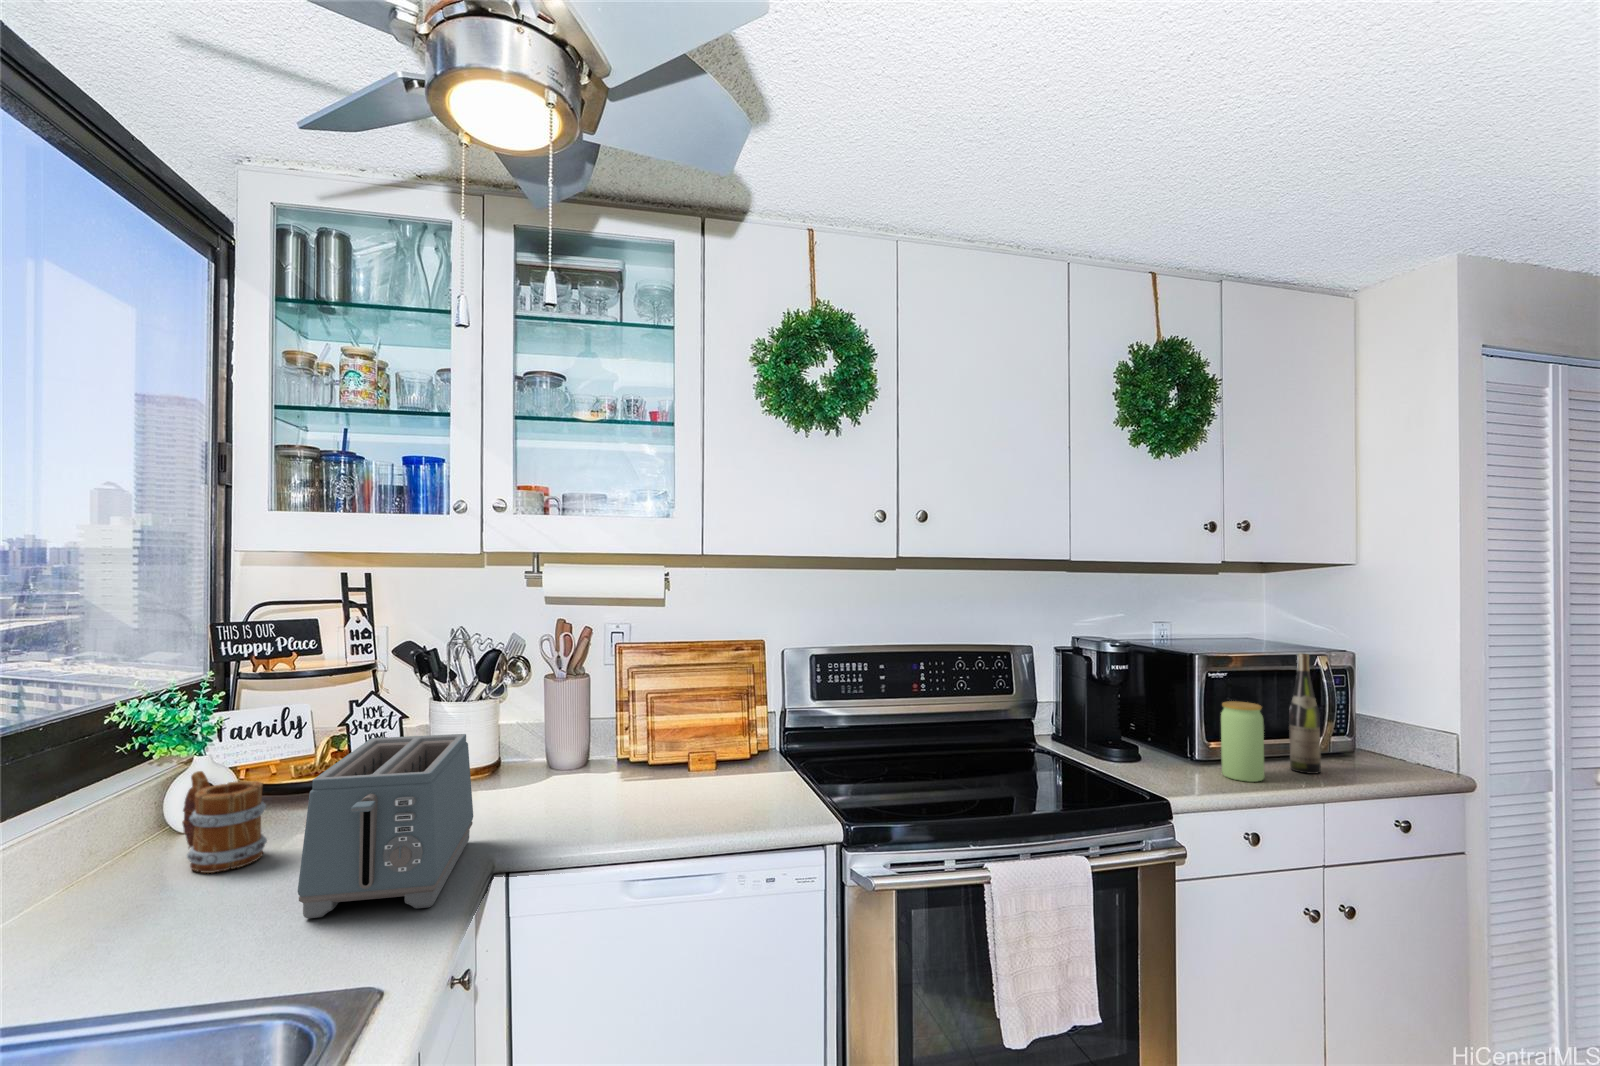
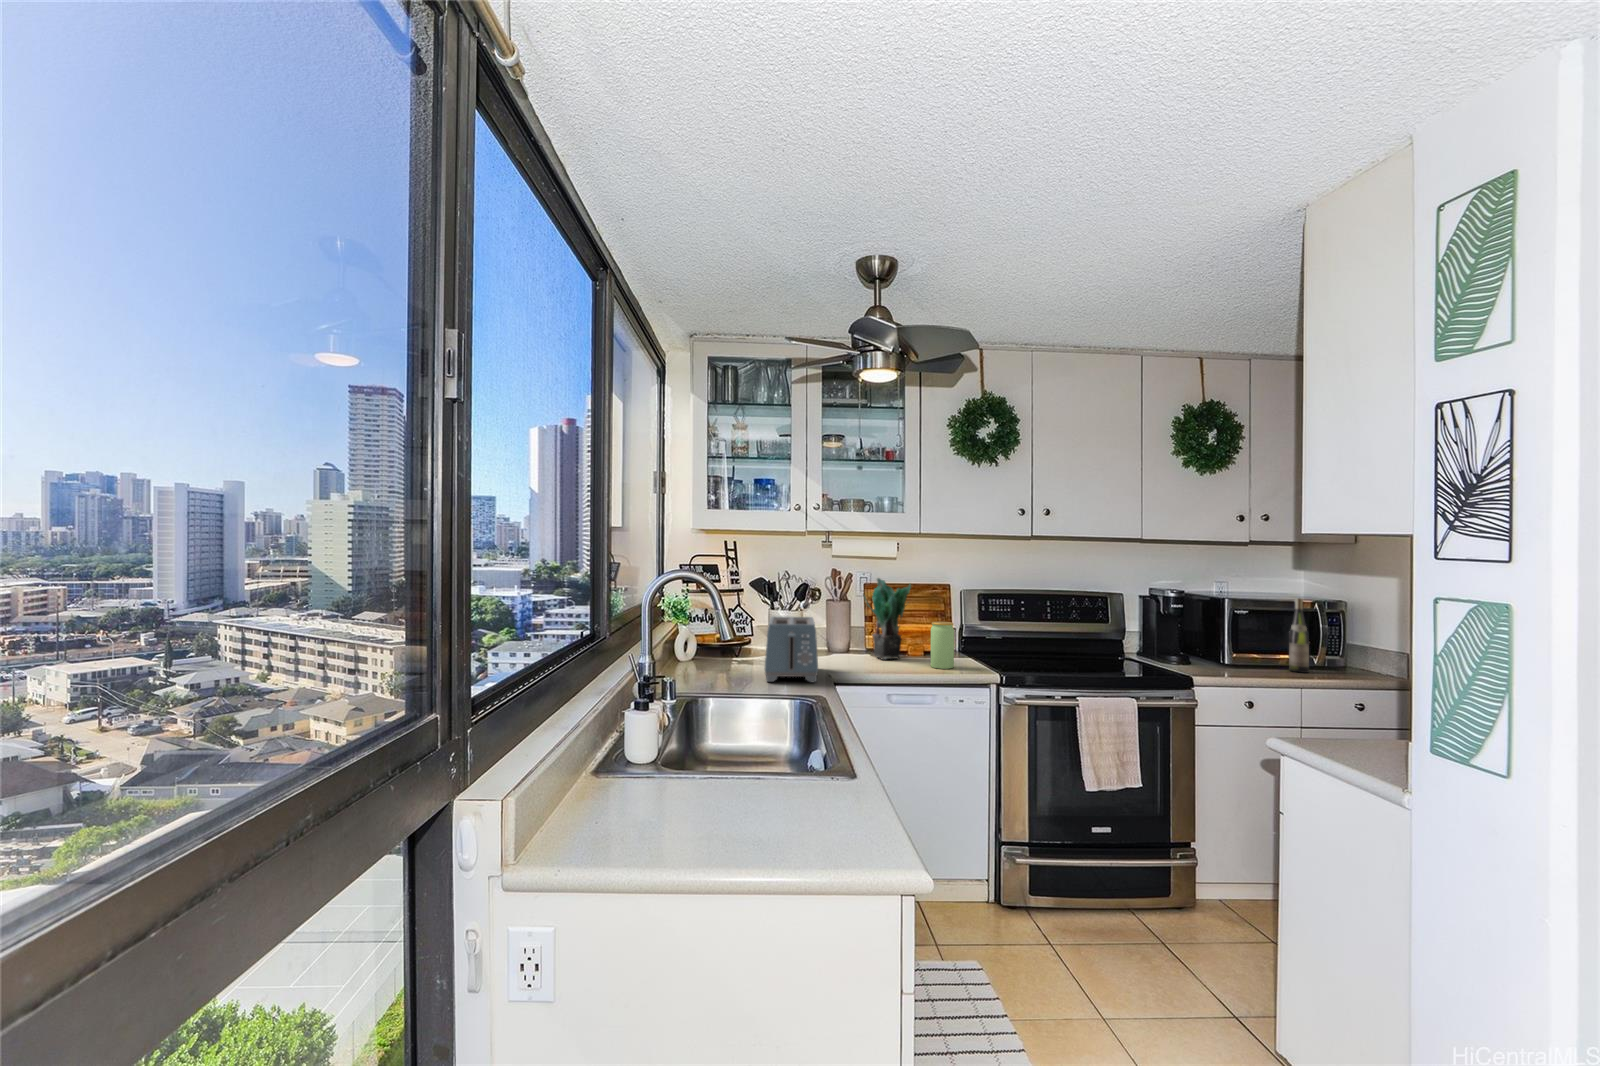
potted plant: none [592,639,684,796] -> present [864,578,911,660]
jar: present [1221,701,1265,782] -> present [930,622,954,669]
mug: present [182,771,267,873] -> none [692,628,727,670]

